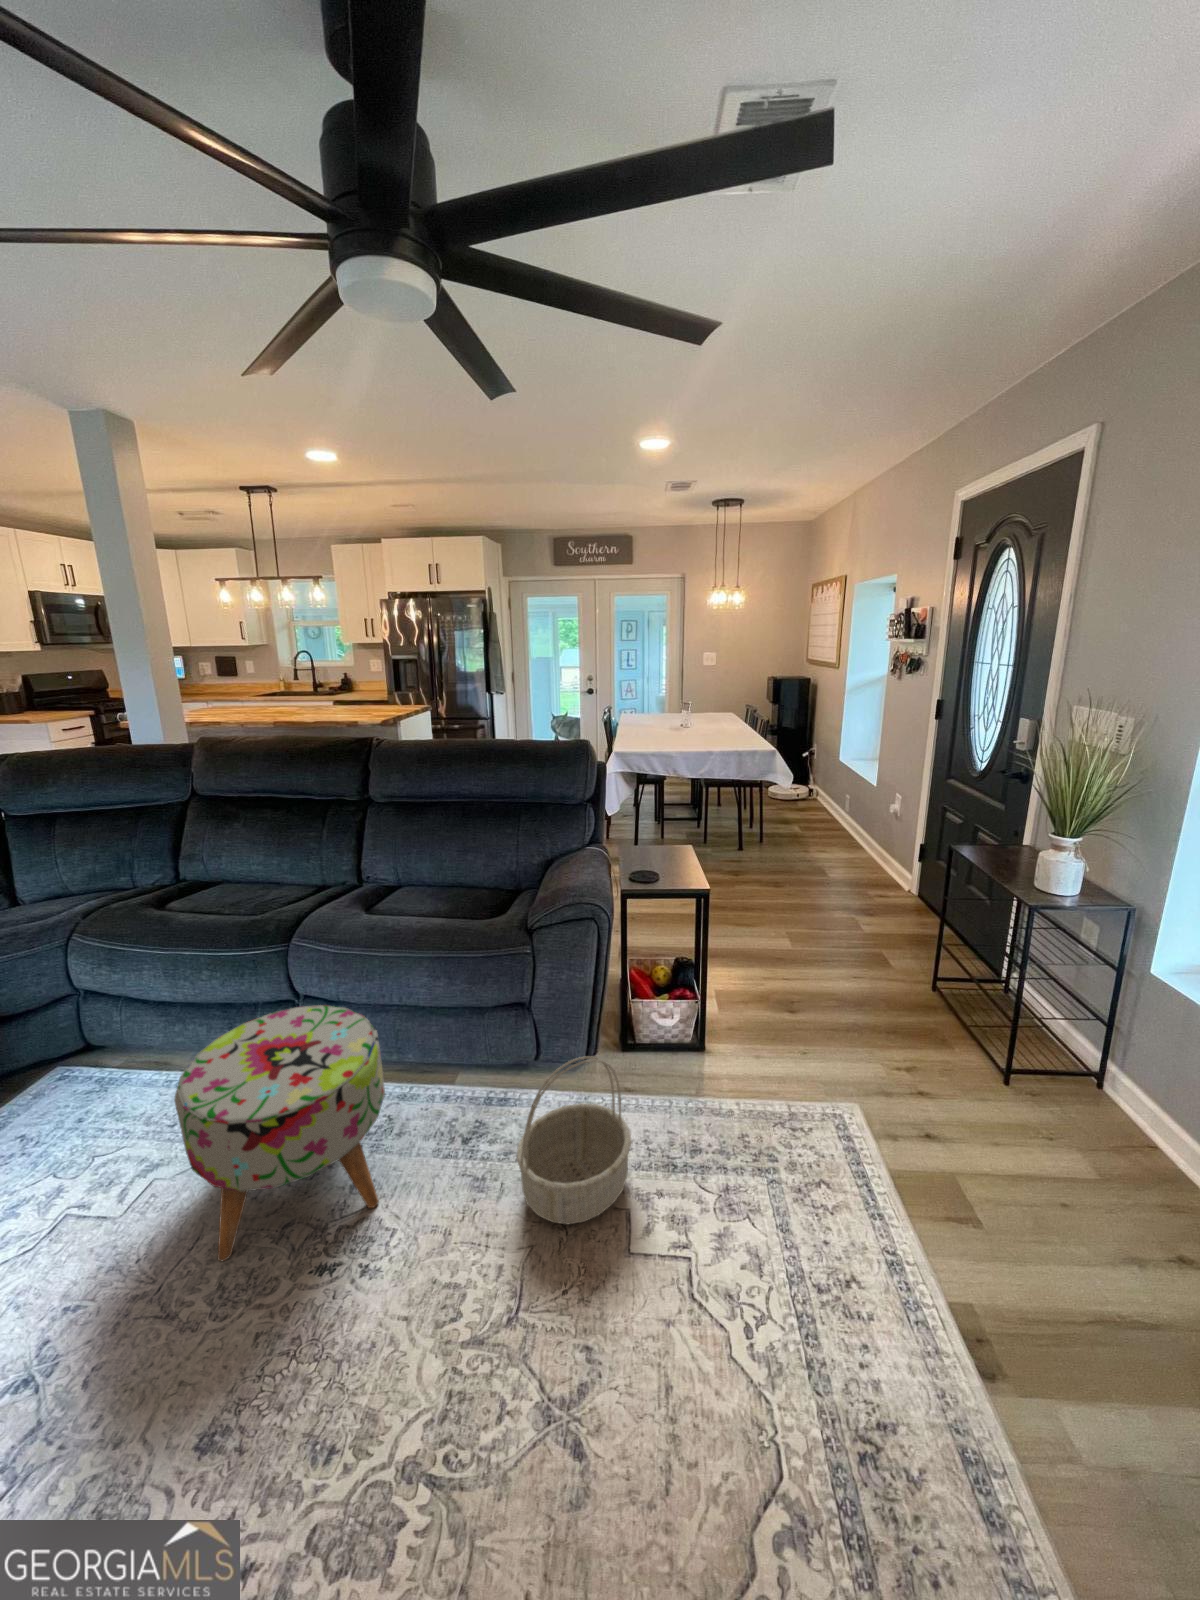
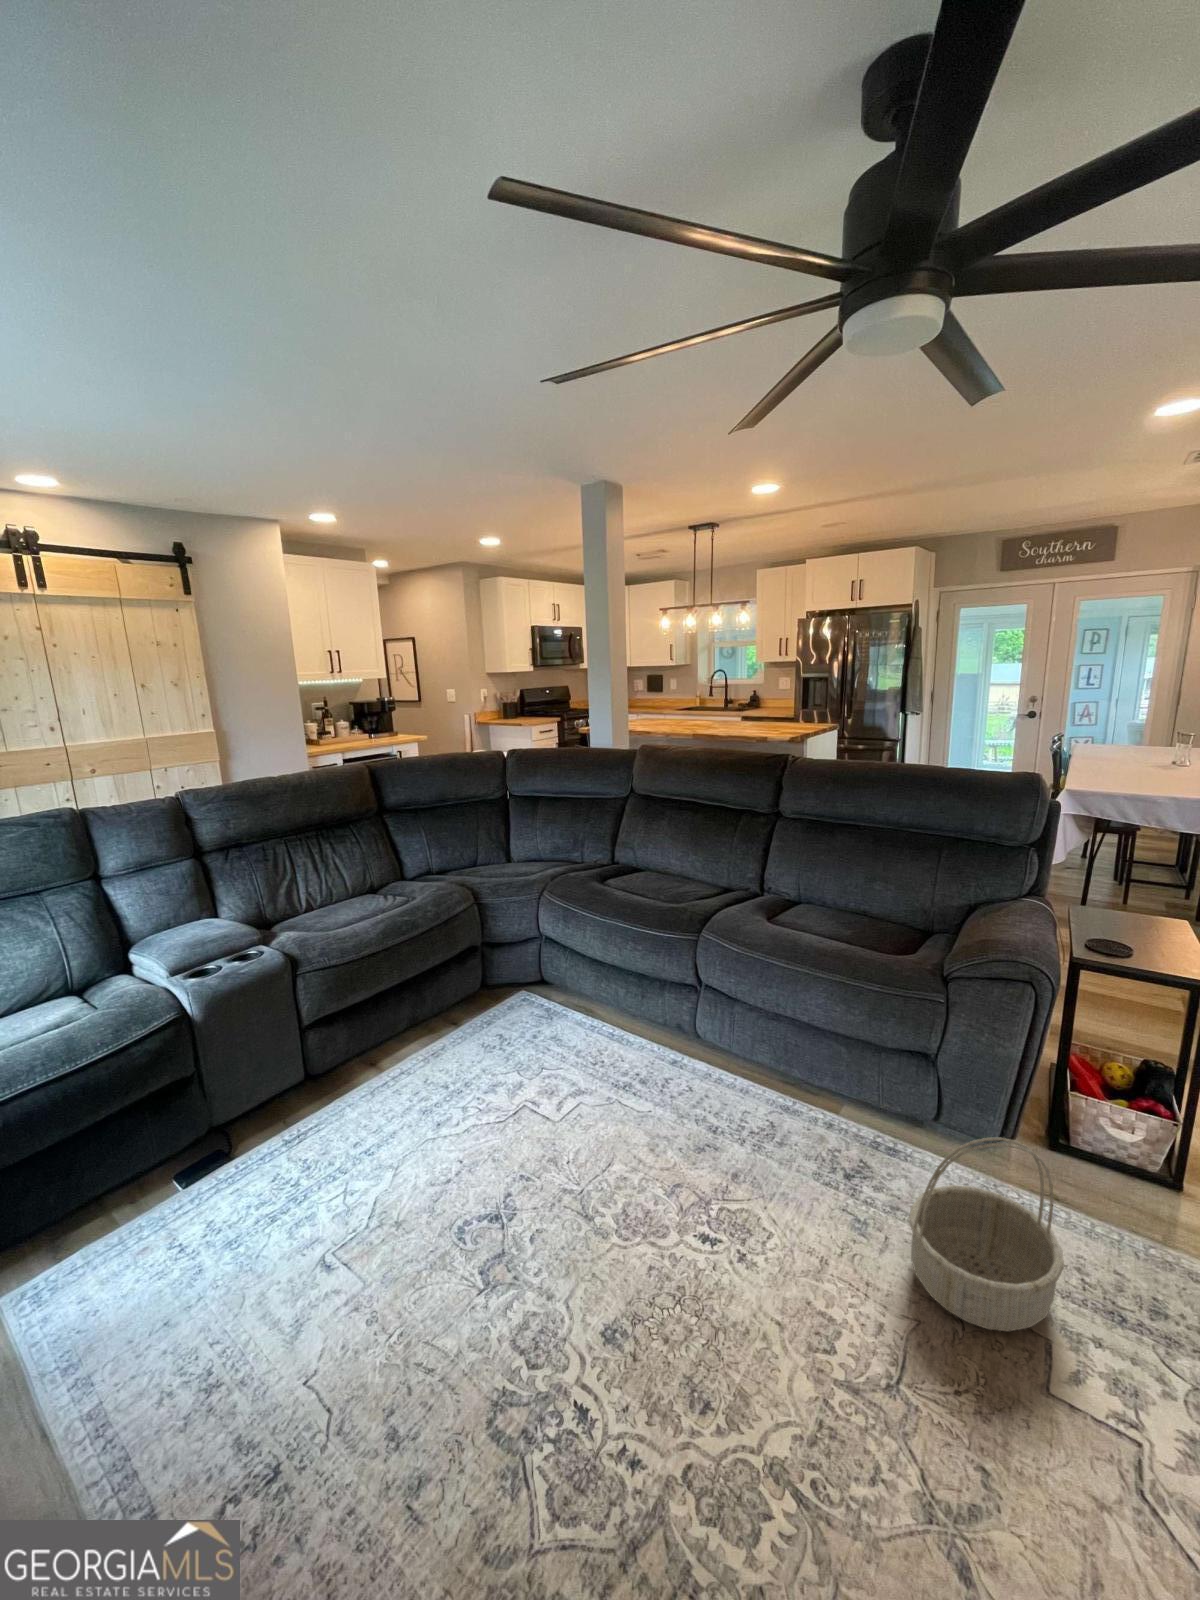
ottoman: present [174,1005,385,1261] -> none [609,992,774,1202]

